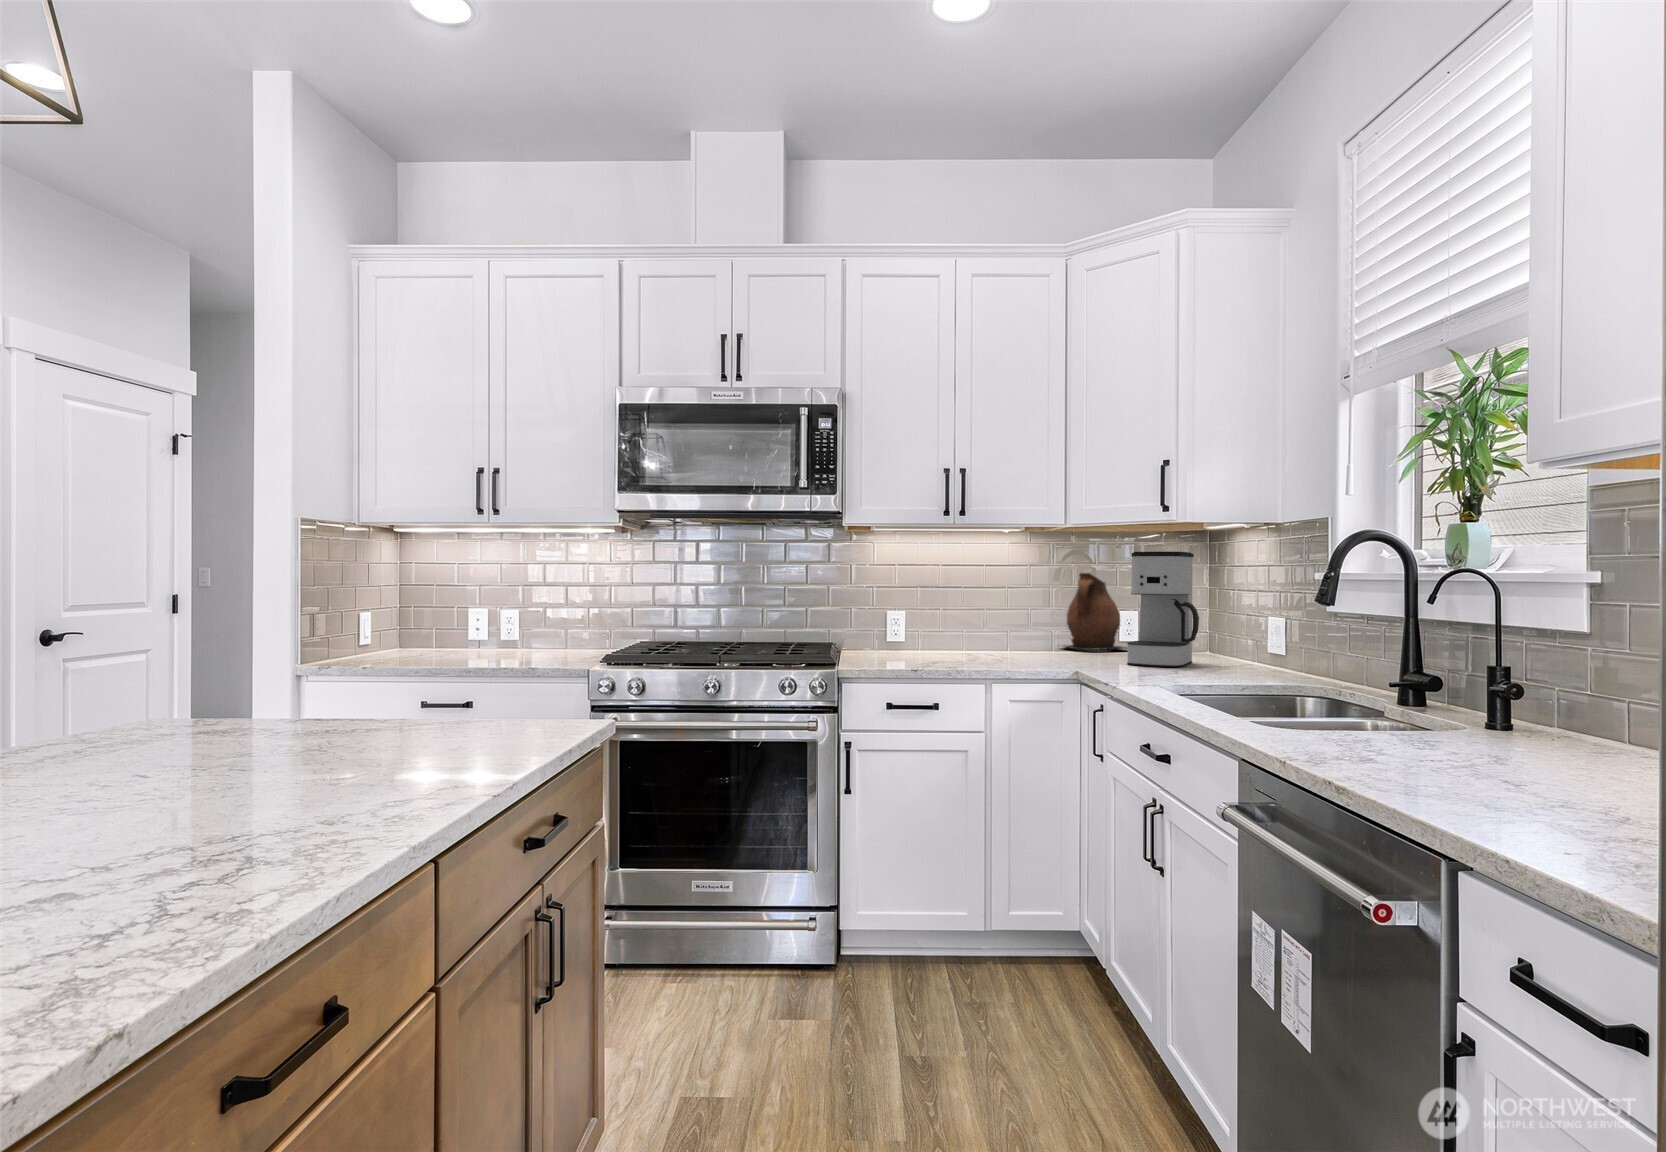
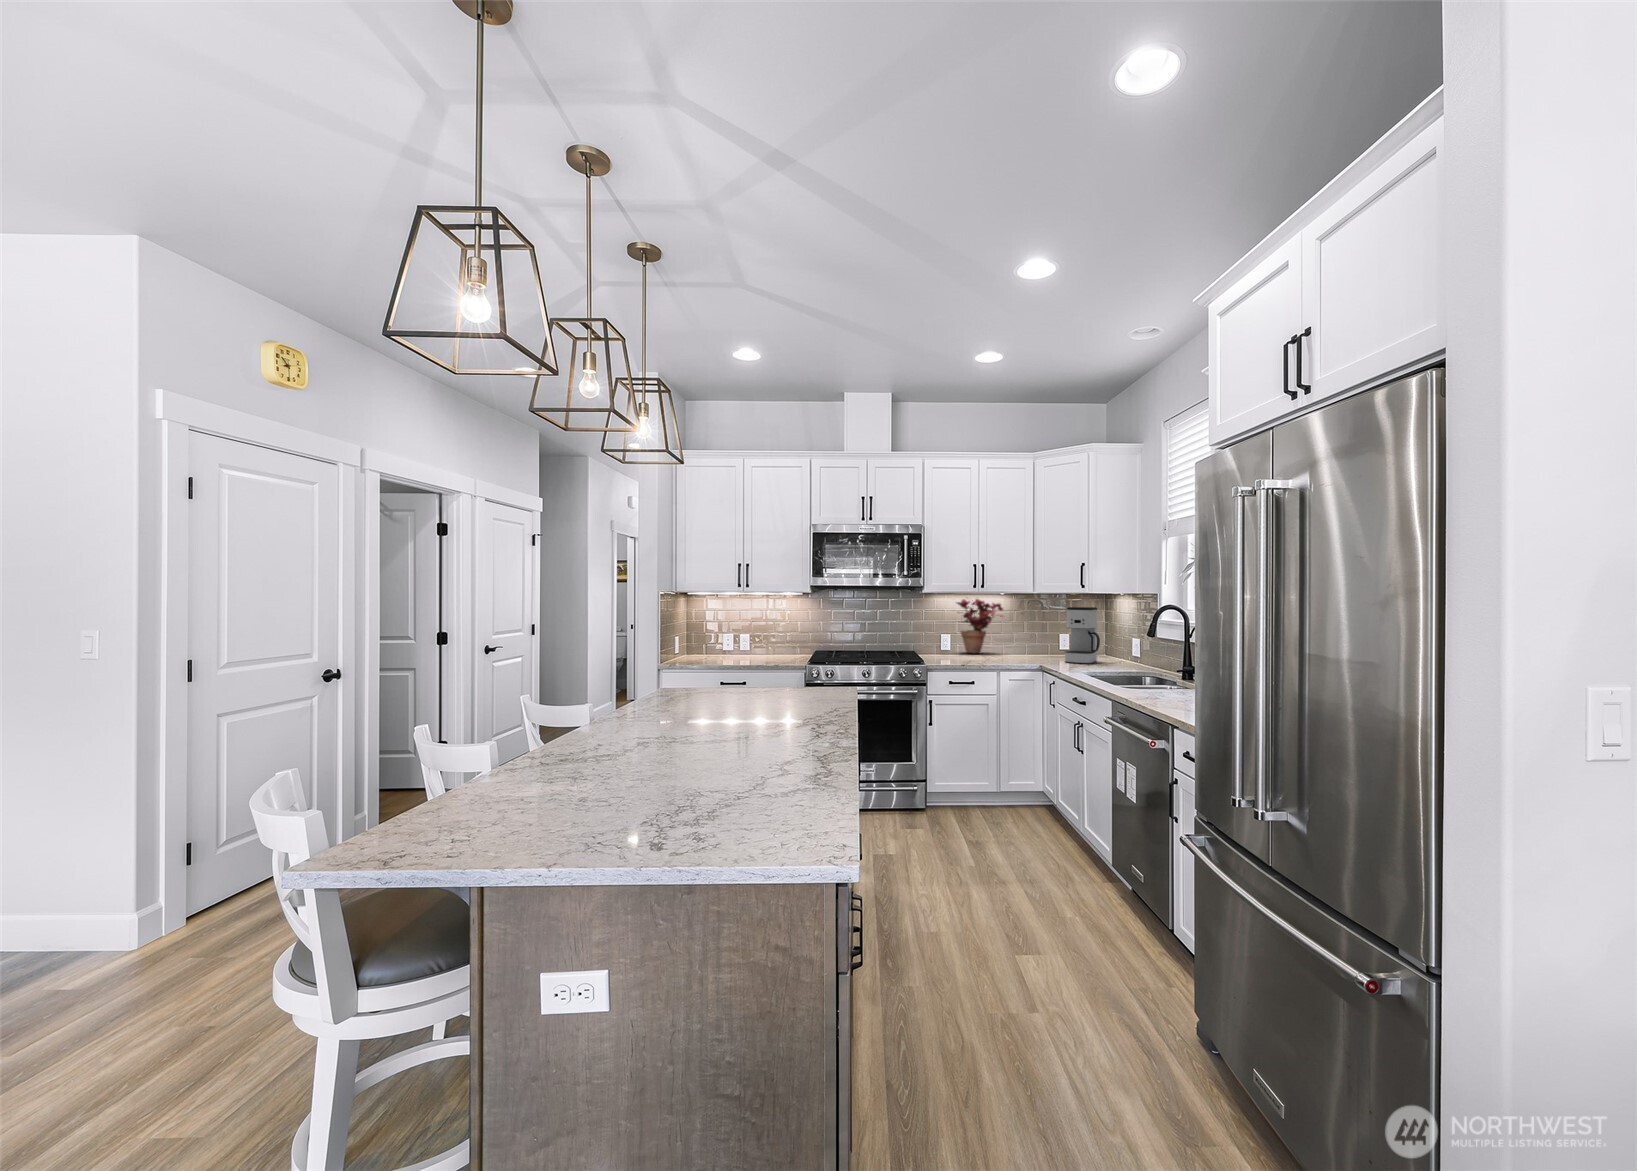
potted plant: none [916,540,1012,648] -> present [957,599,1004,653]
ceramic pitcher: present [1064,573,1126,650] -> none [1027,615,1066,655]

